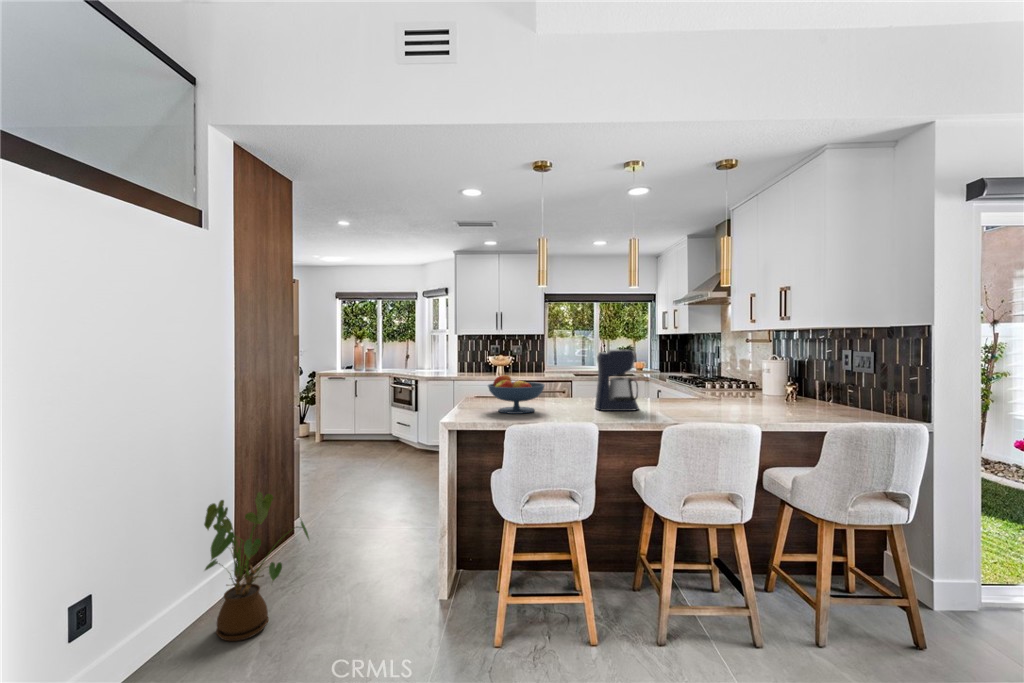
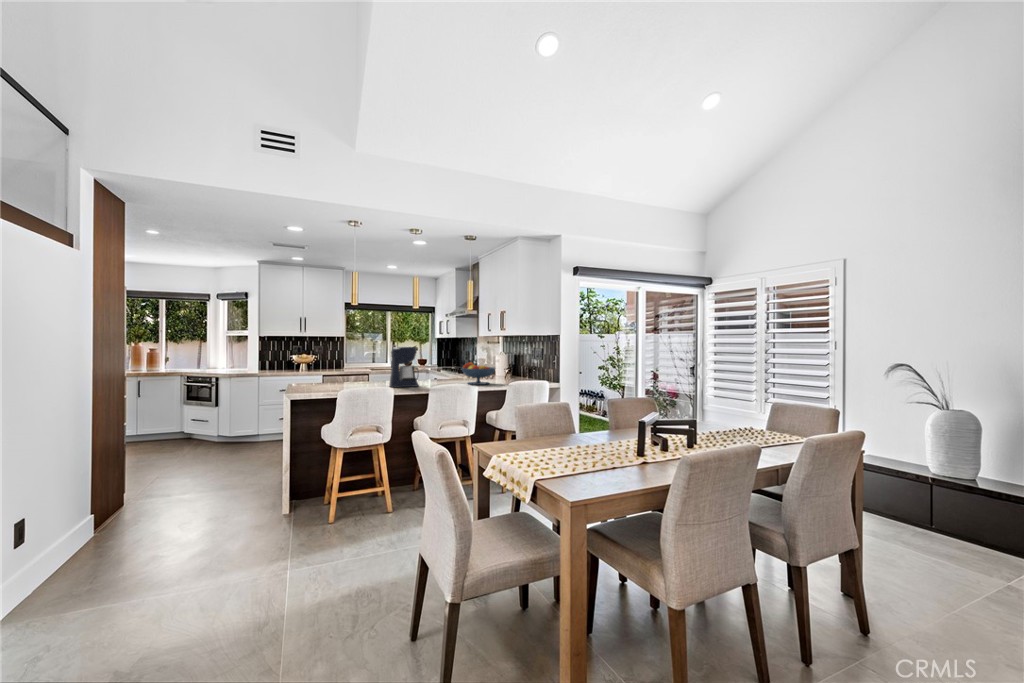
fruit bowl: present [488,375,545,414] -> present [462,362,495,385]
house plant: present [204,492,309,641] -> none [85,453,181,559]

